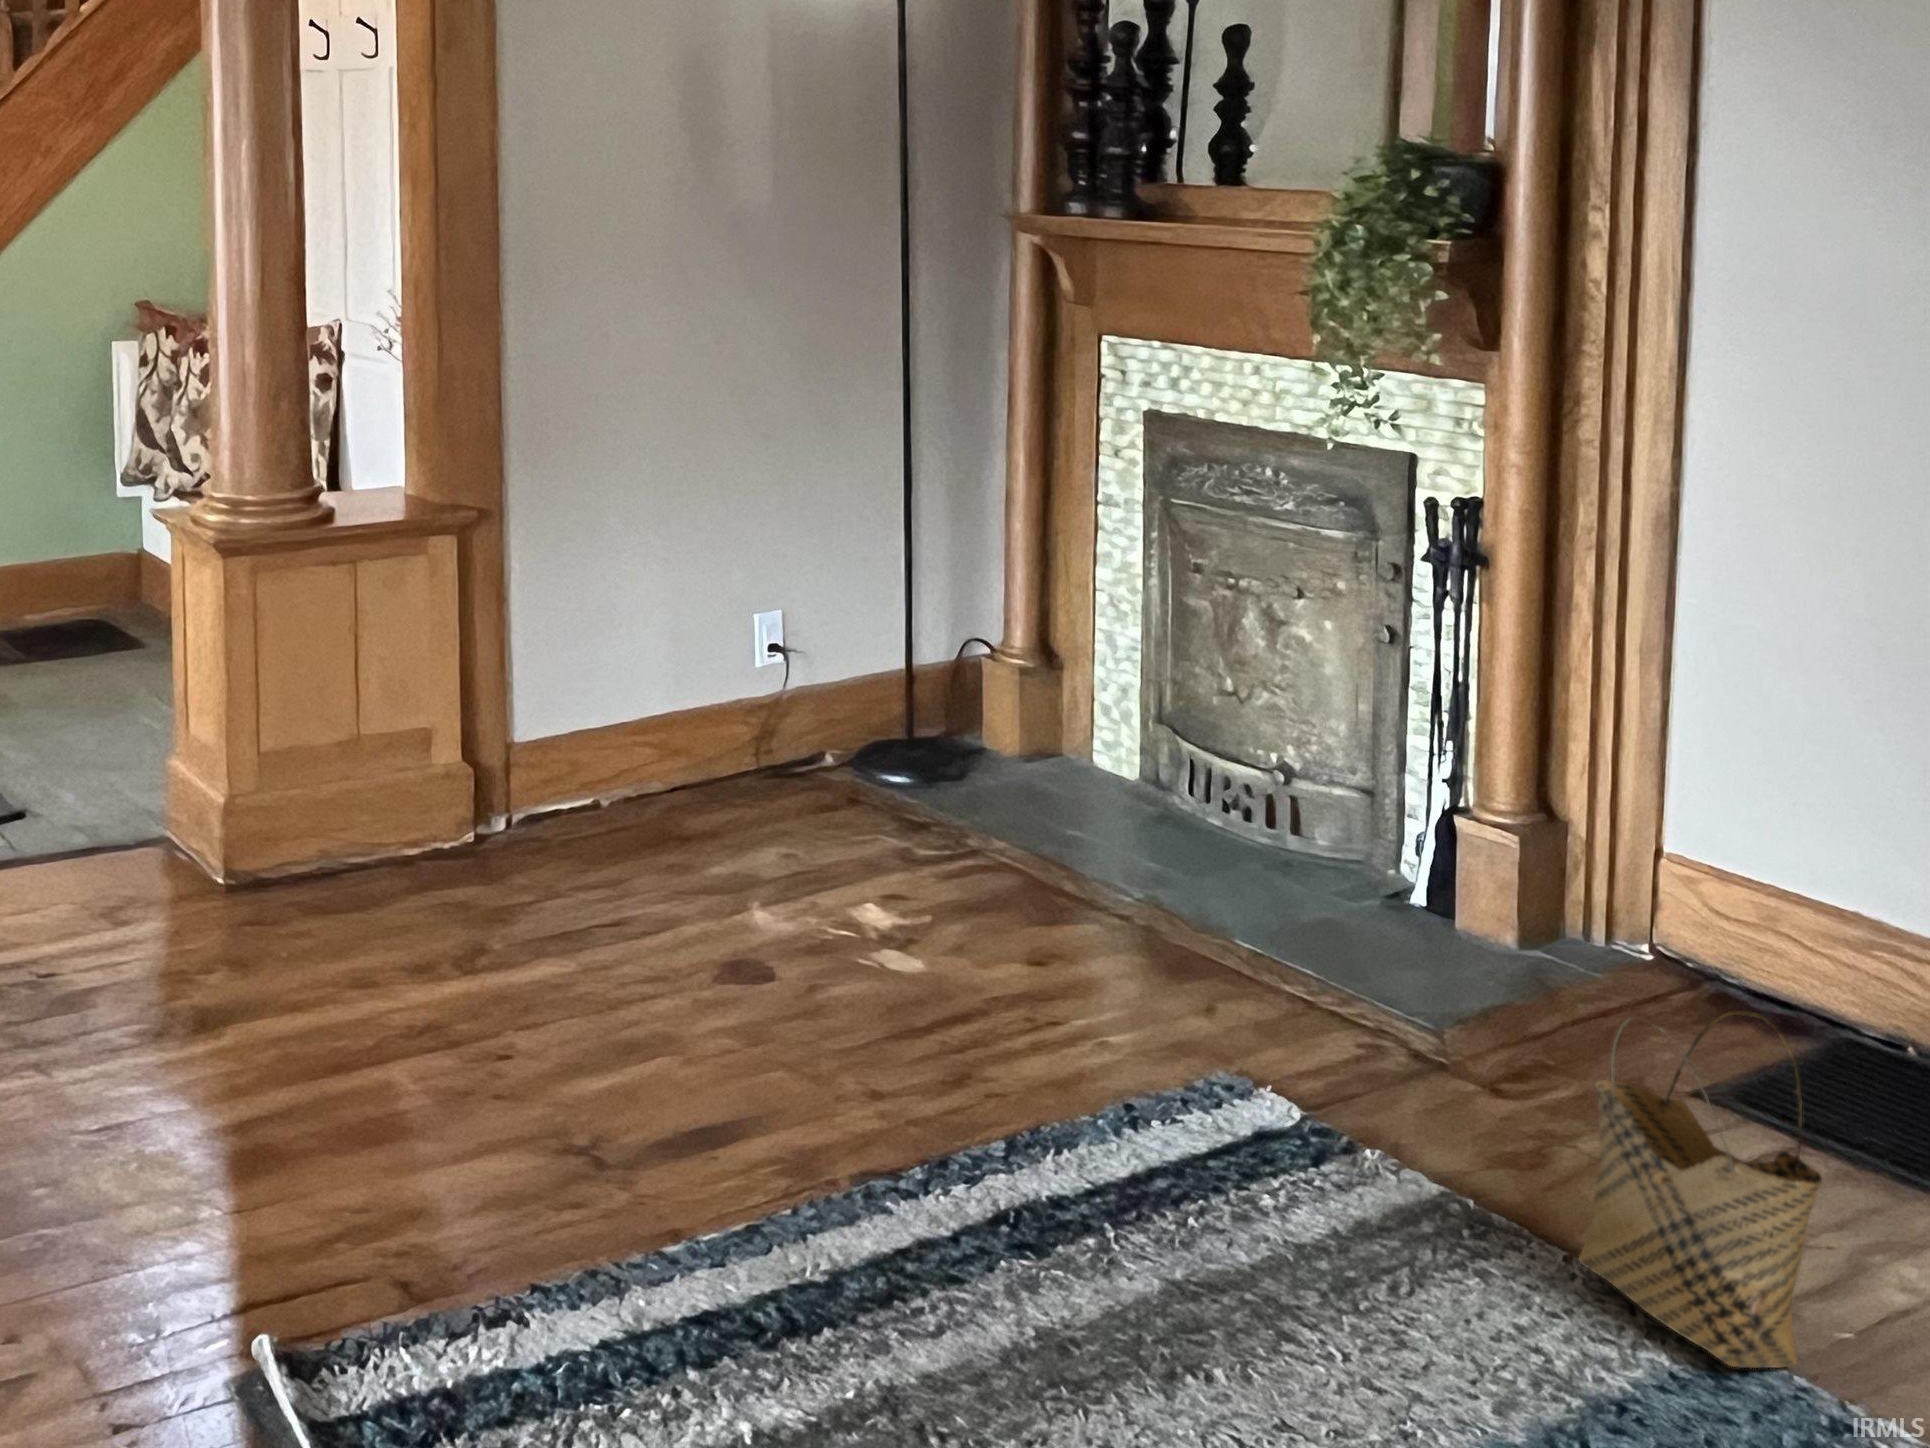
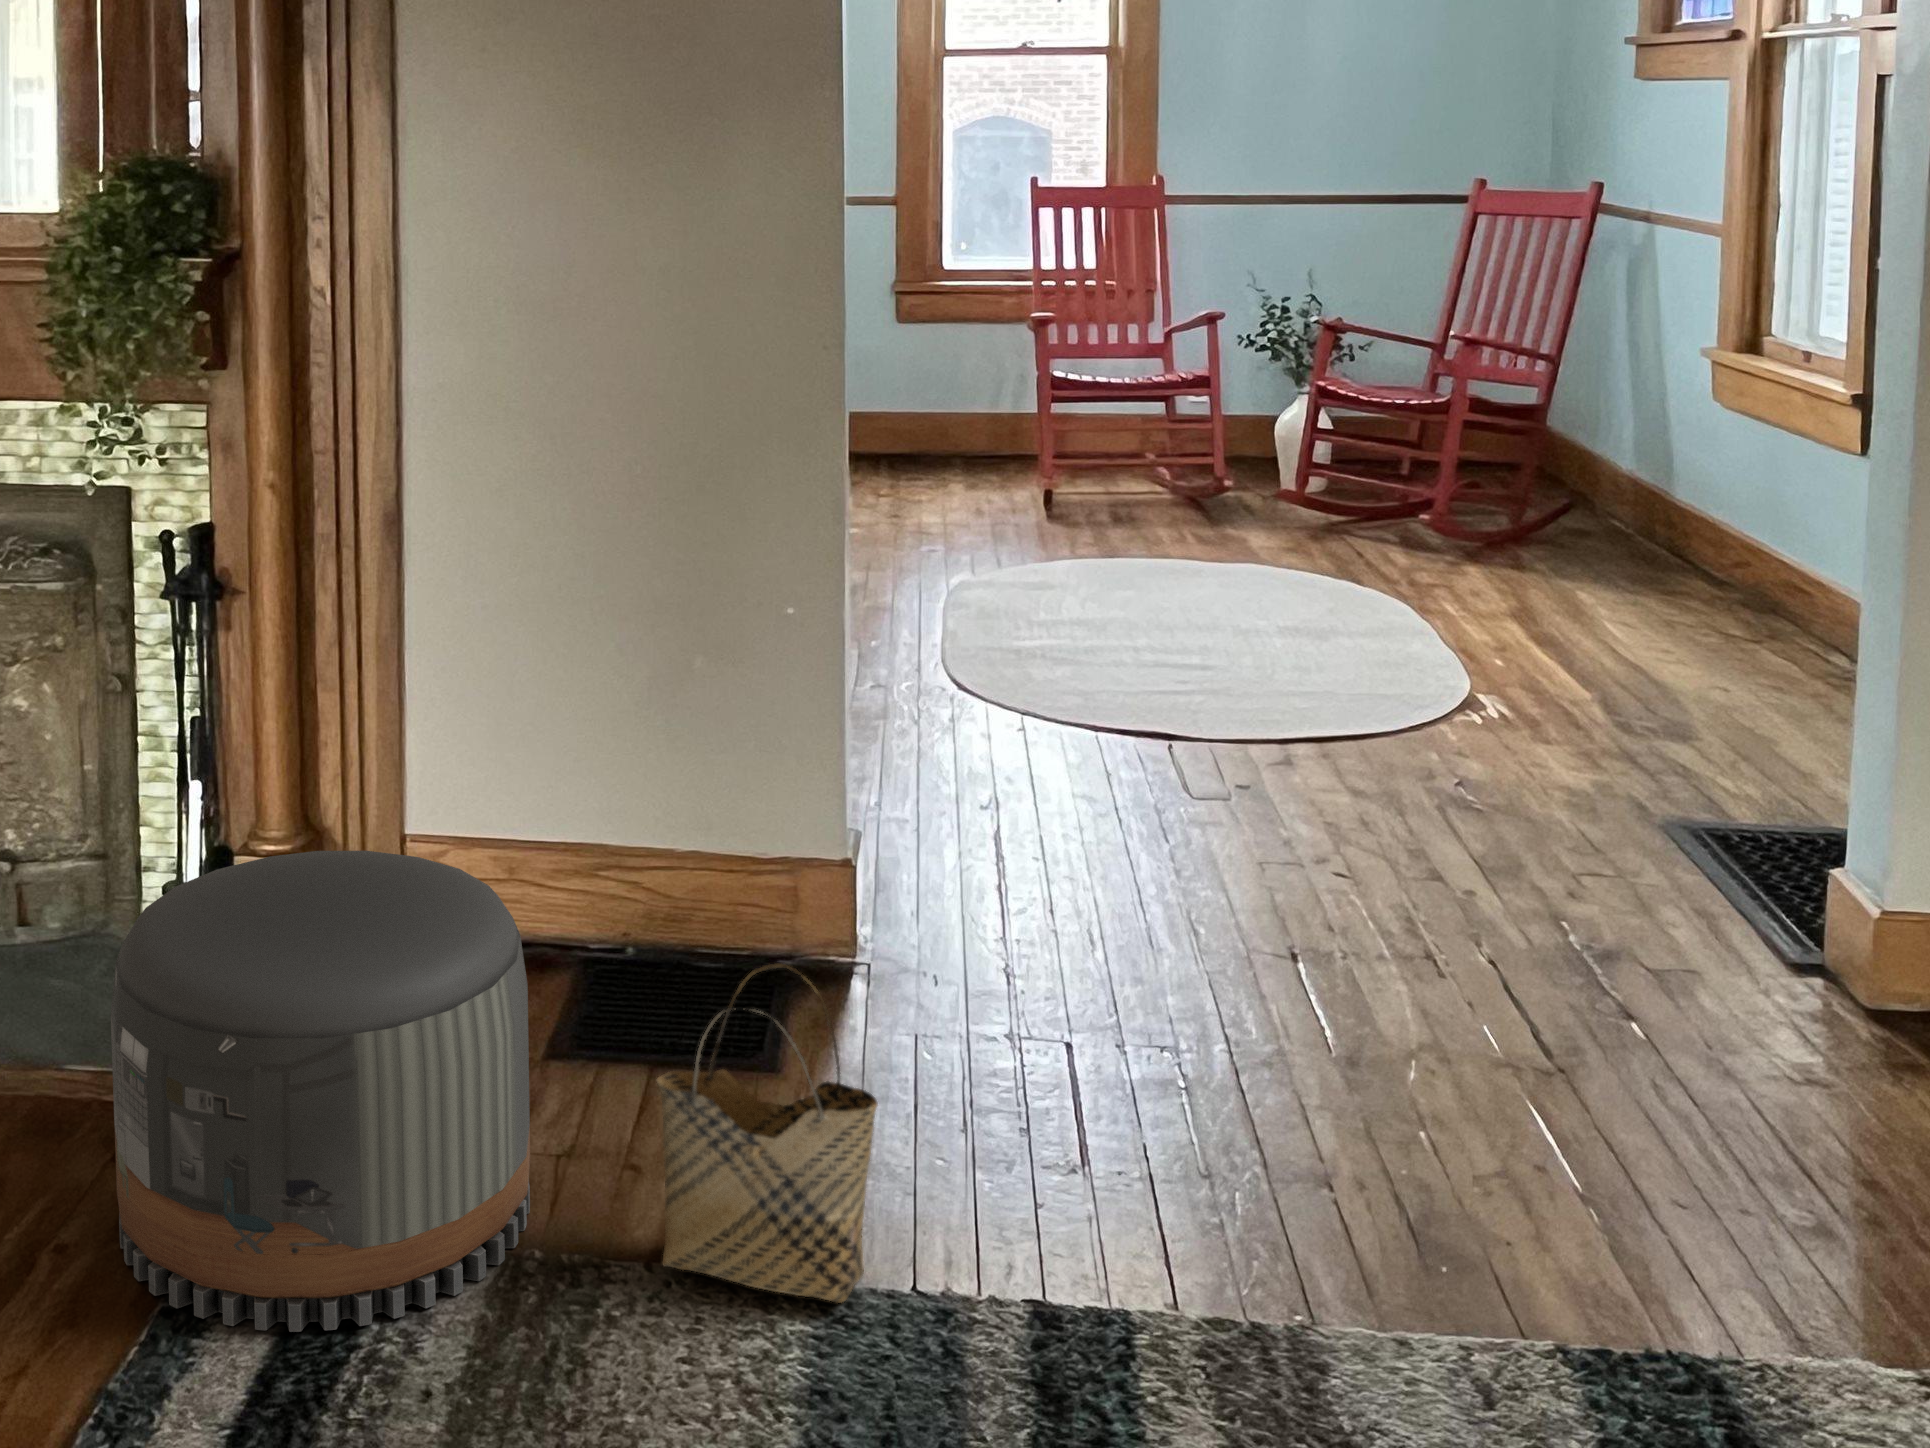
pouf: none [1136,782,1549,1200] -> present [111,851,530,1332]

